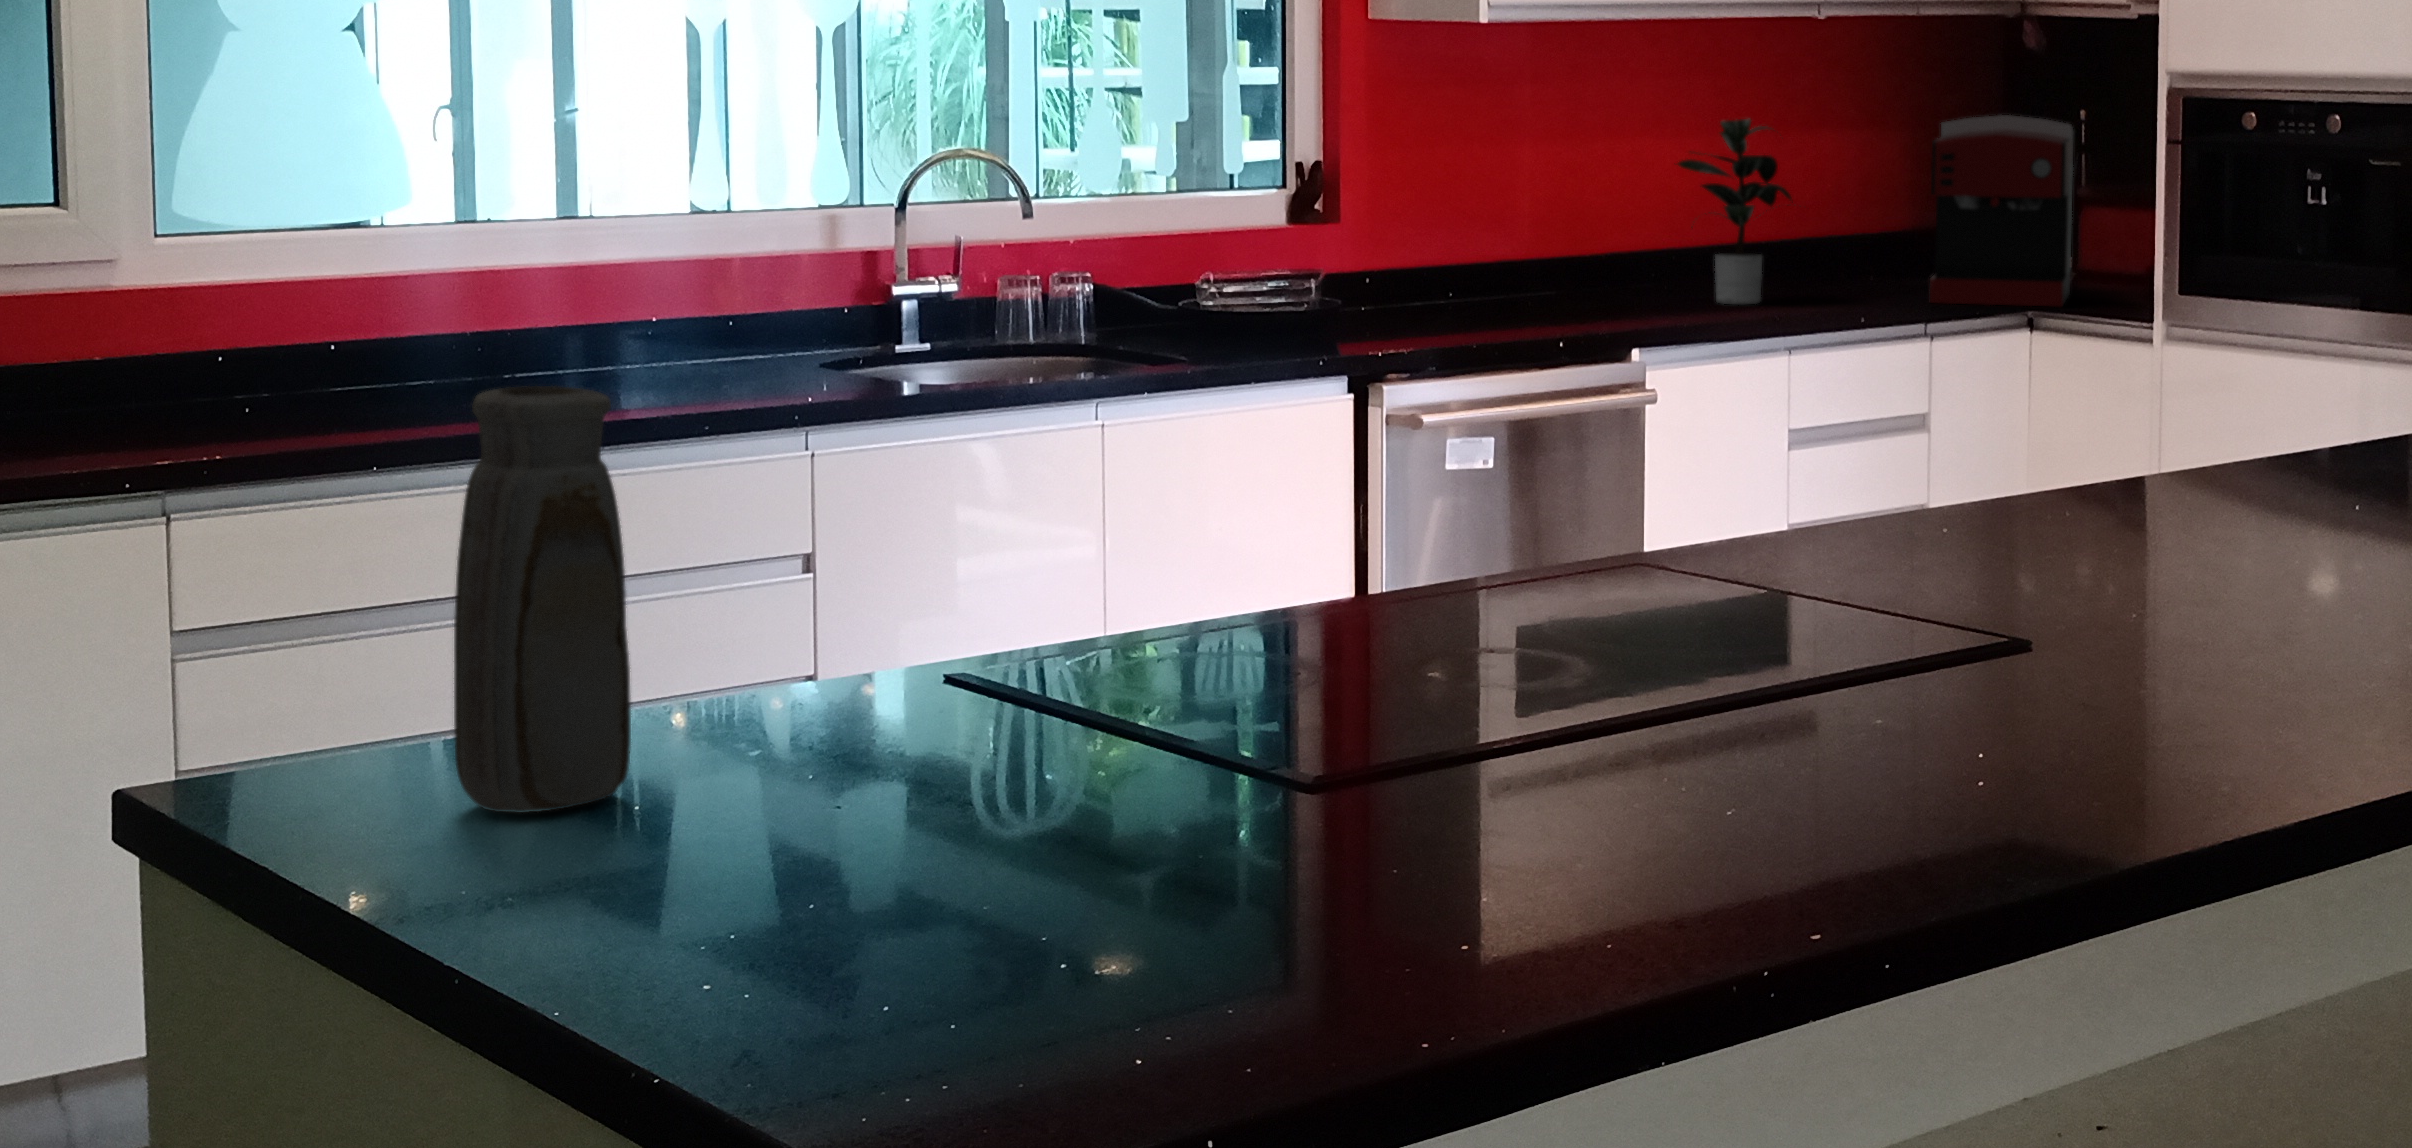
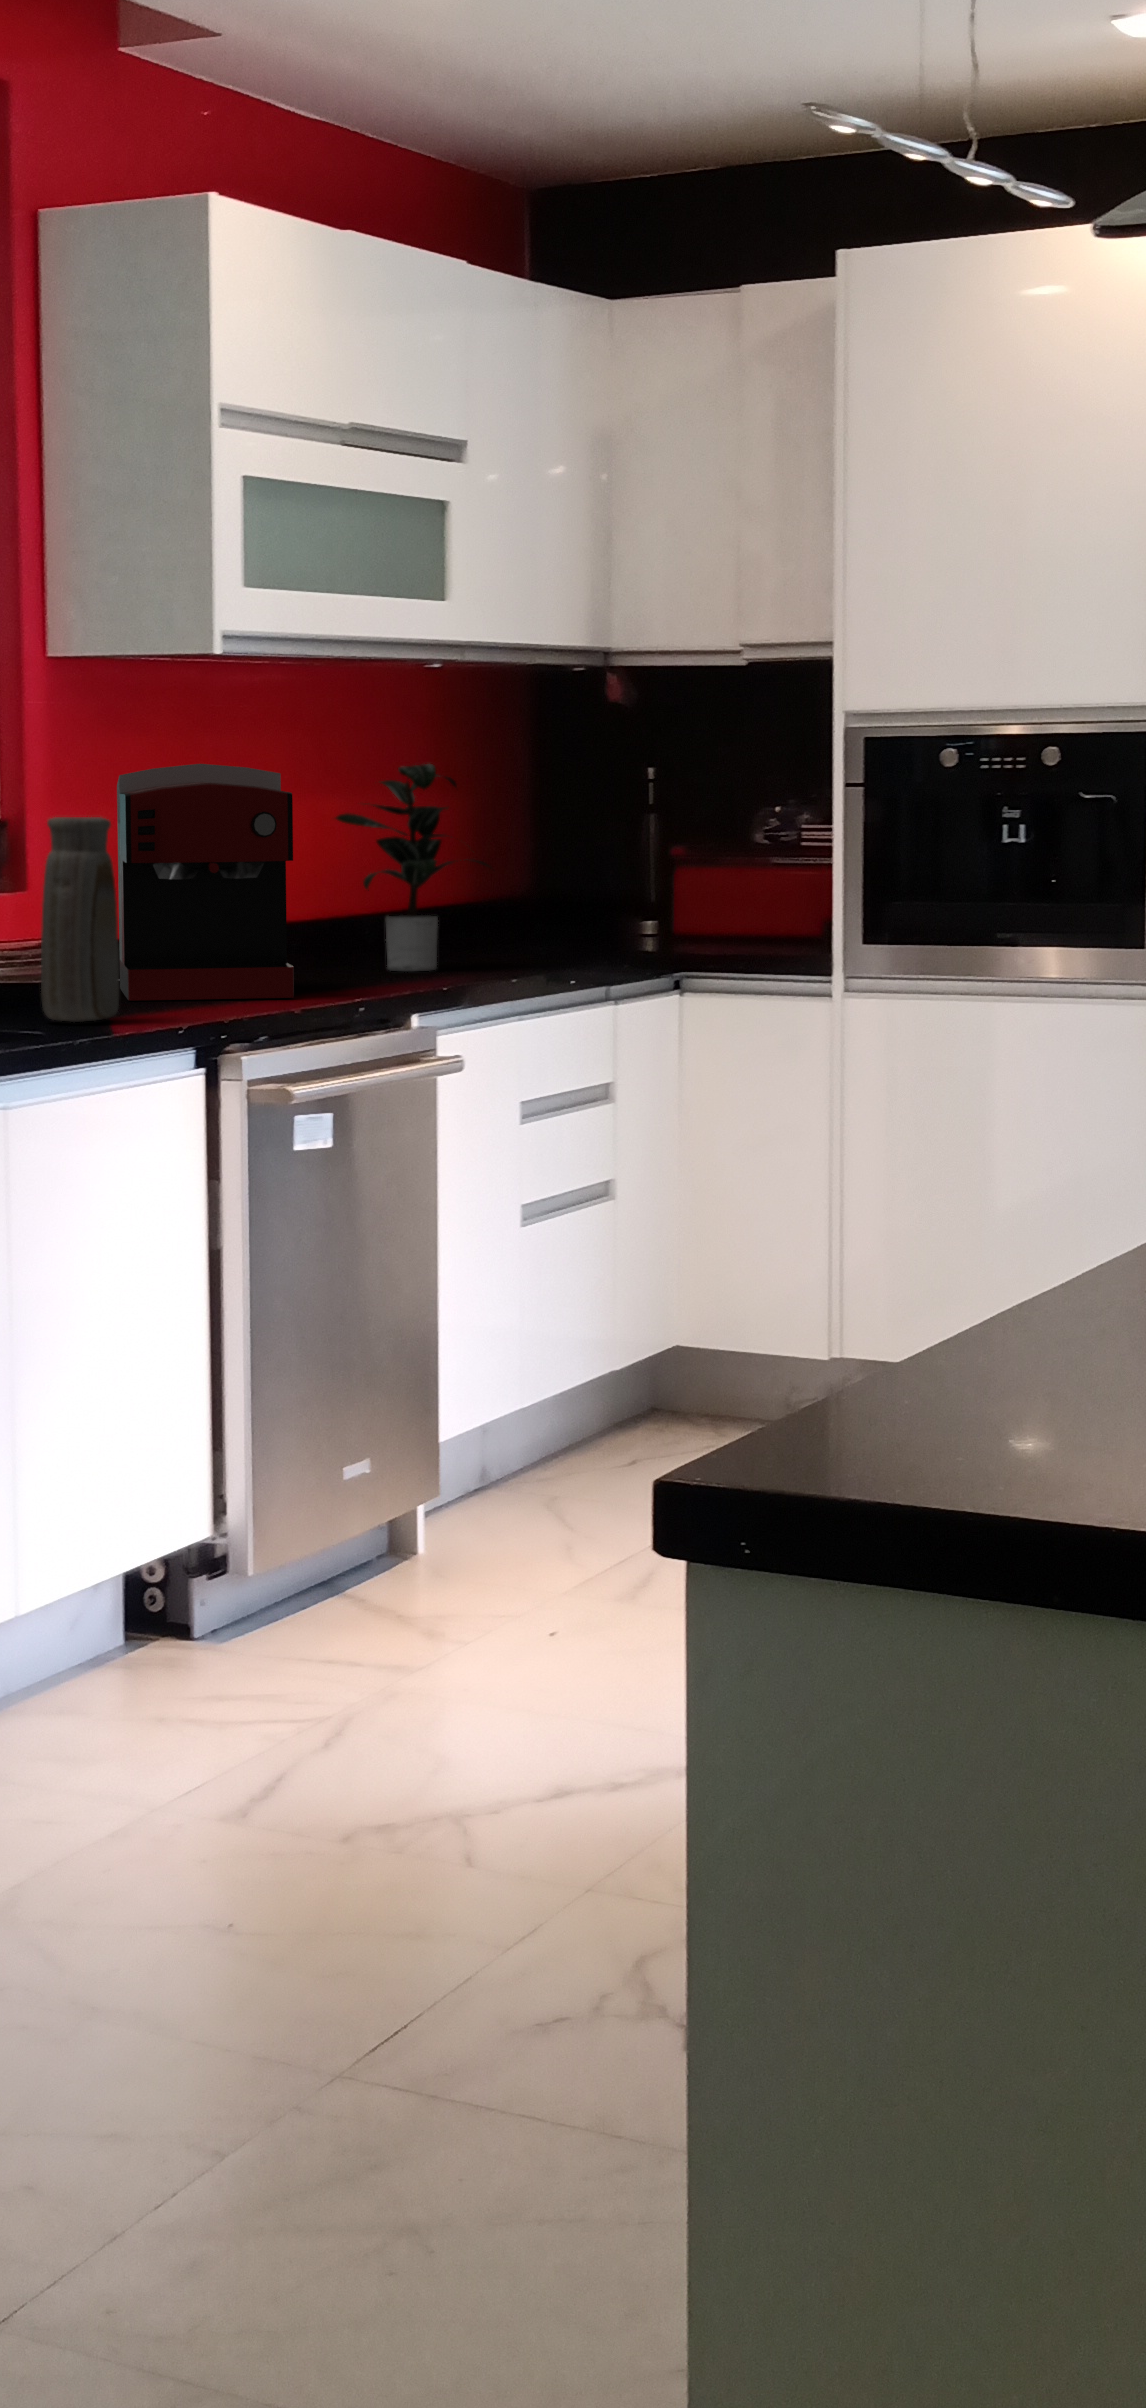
coffee maker: present [1930,115,2074,306] -> present [117,764,294,1001]
vase: present [454,386,631,813] -> present [41,817,119,1022]

